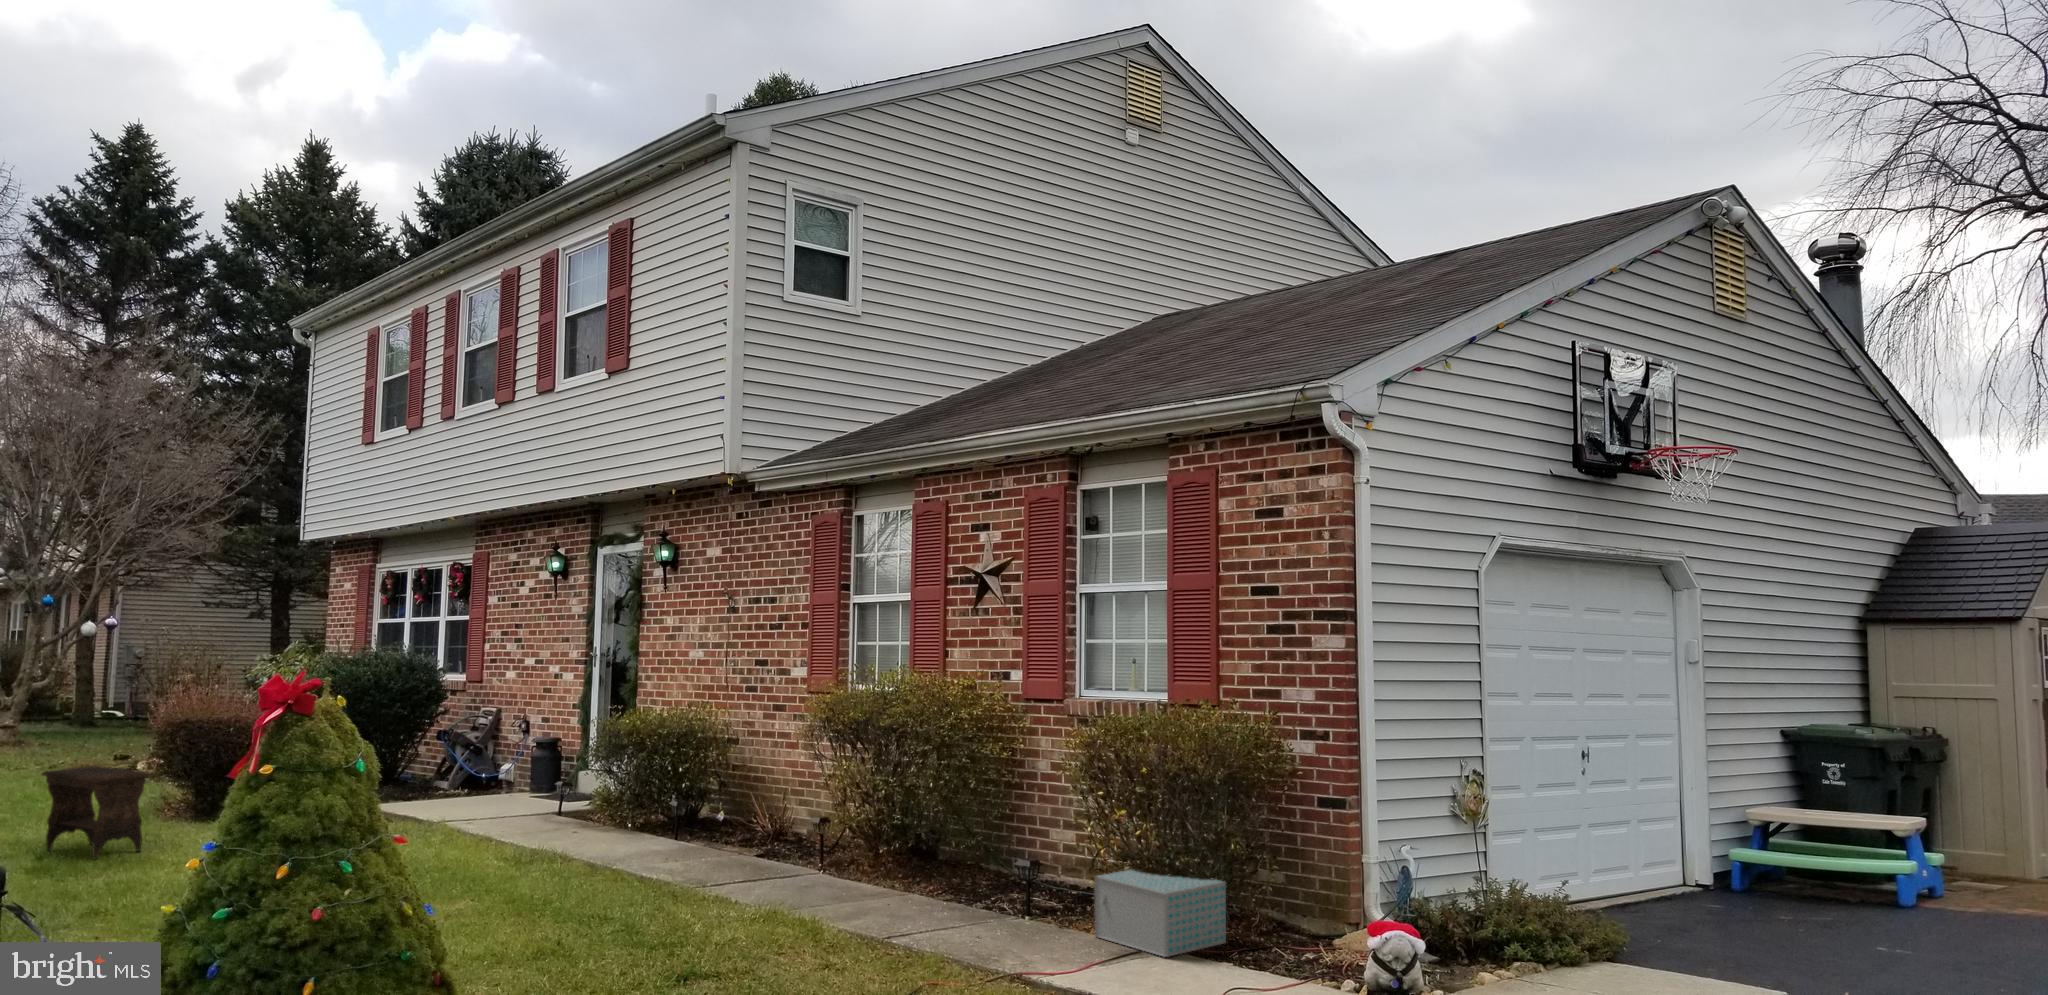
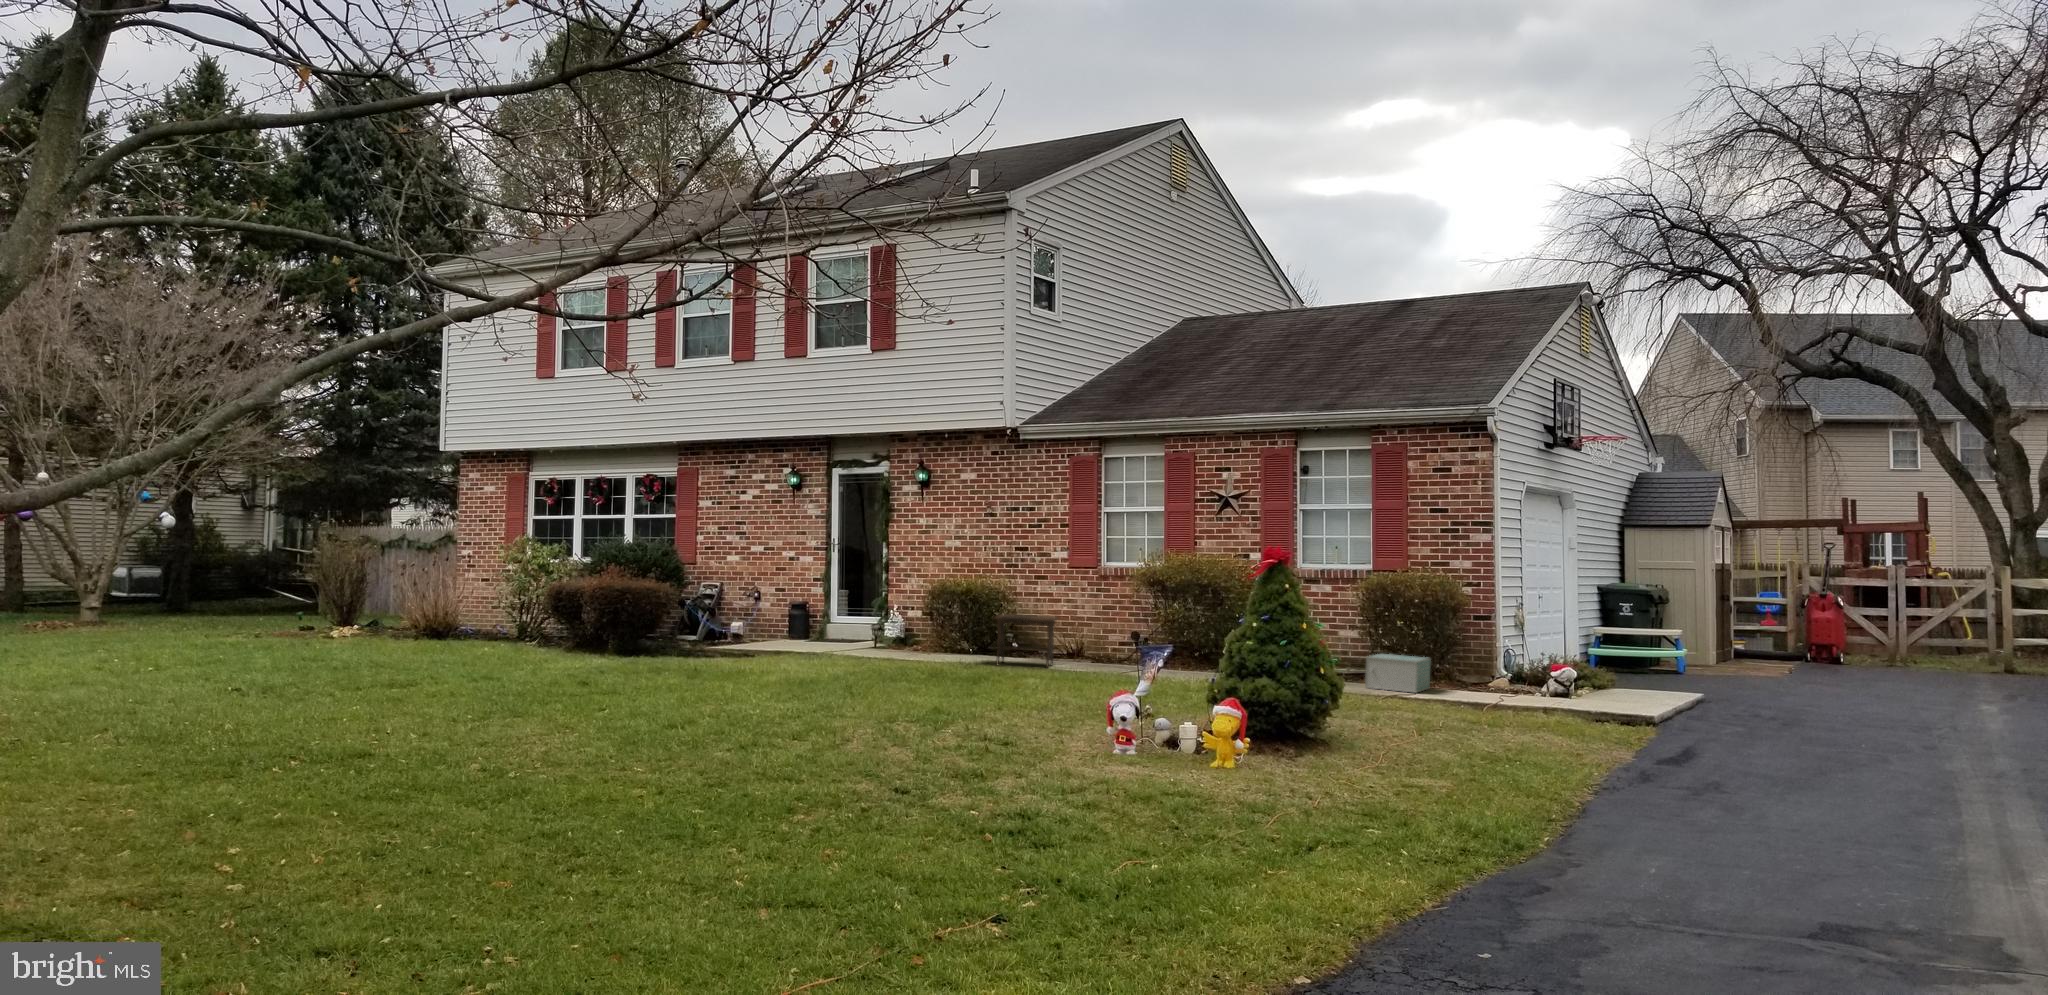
footstool: present [42,766,151,860] -> present [995,614,1058,667]

